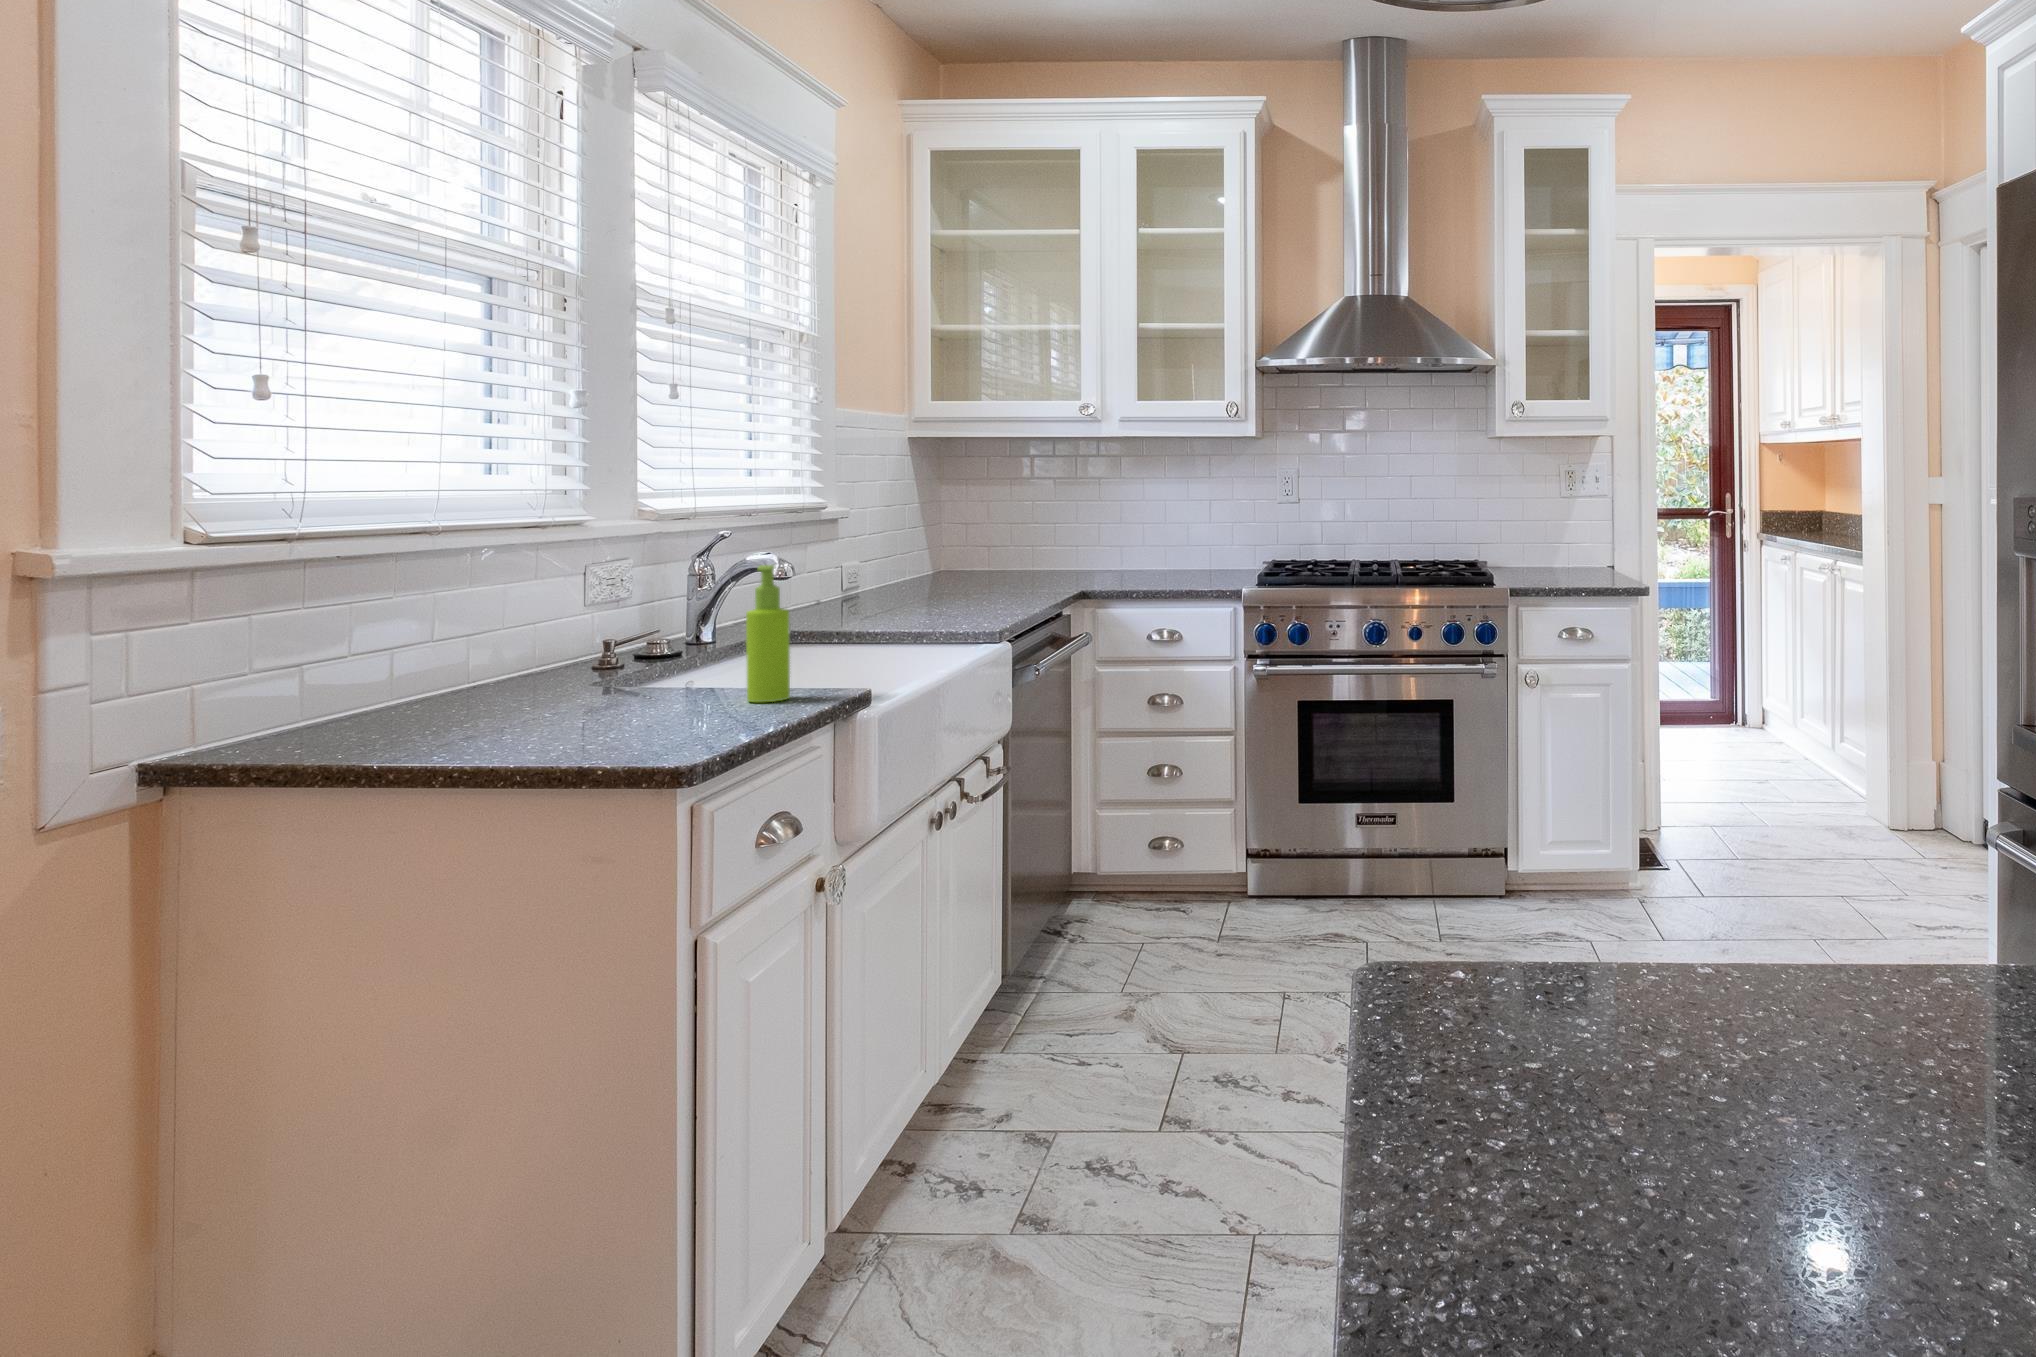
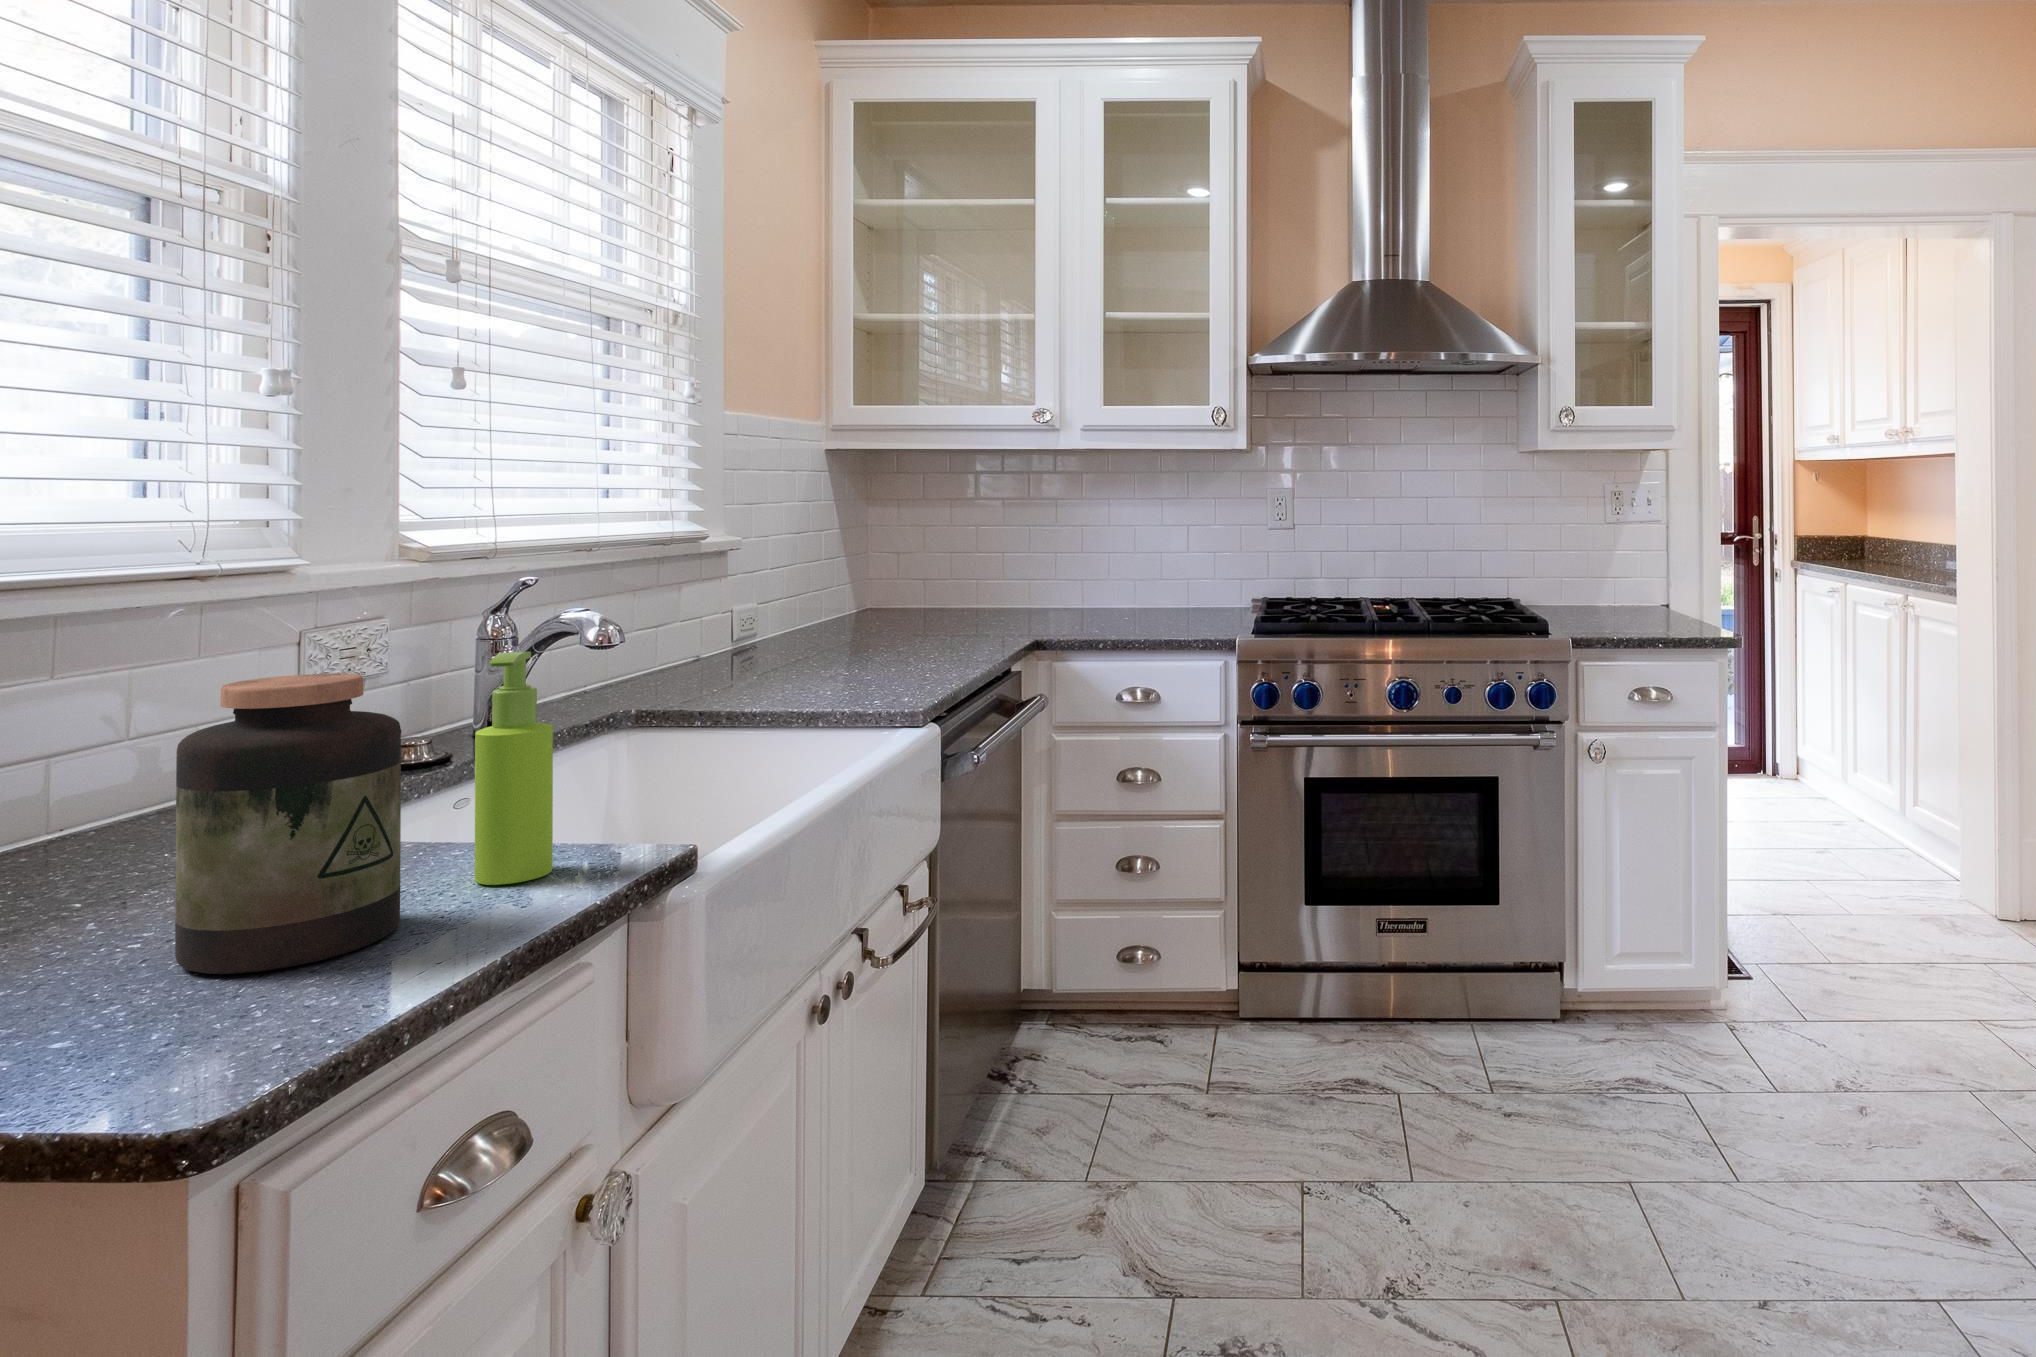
jar: none [610,572,720,730] -> present [175,673,401,974]

